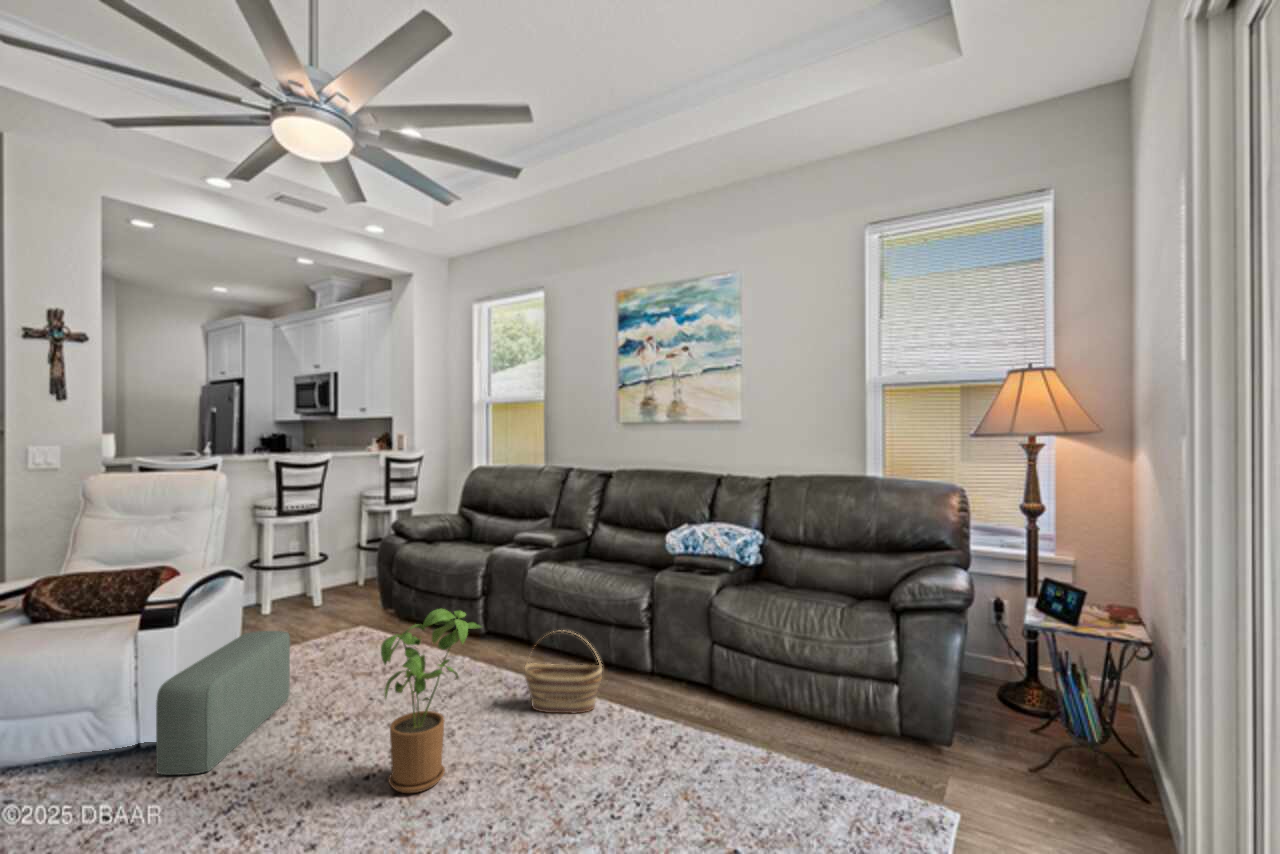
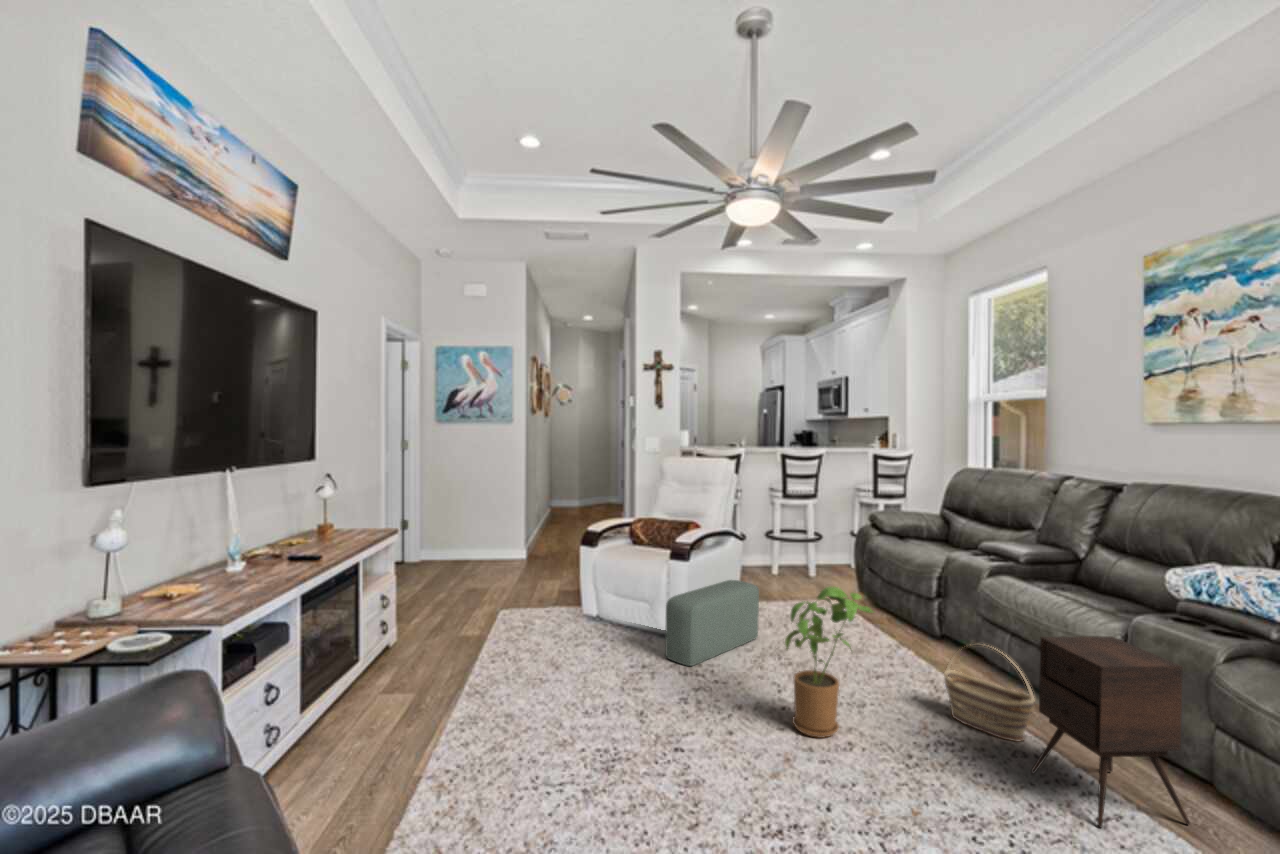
side table: none [615,596,718,757] -> present [1031,637,1190,827]

